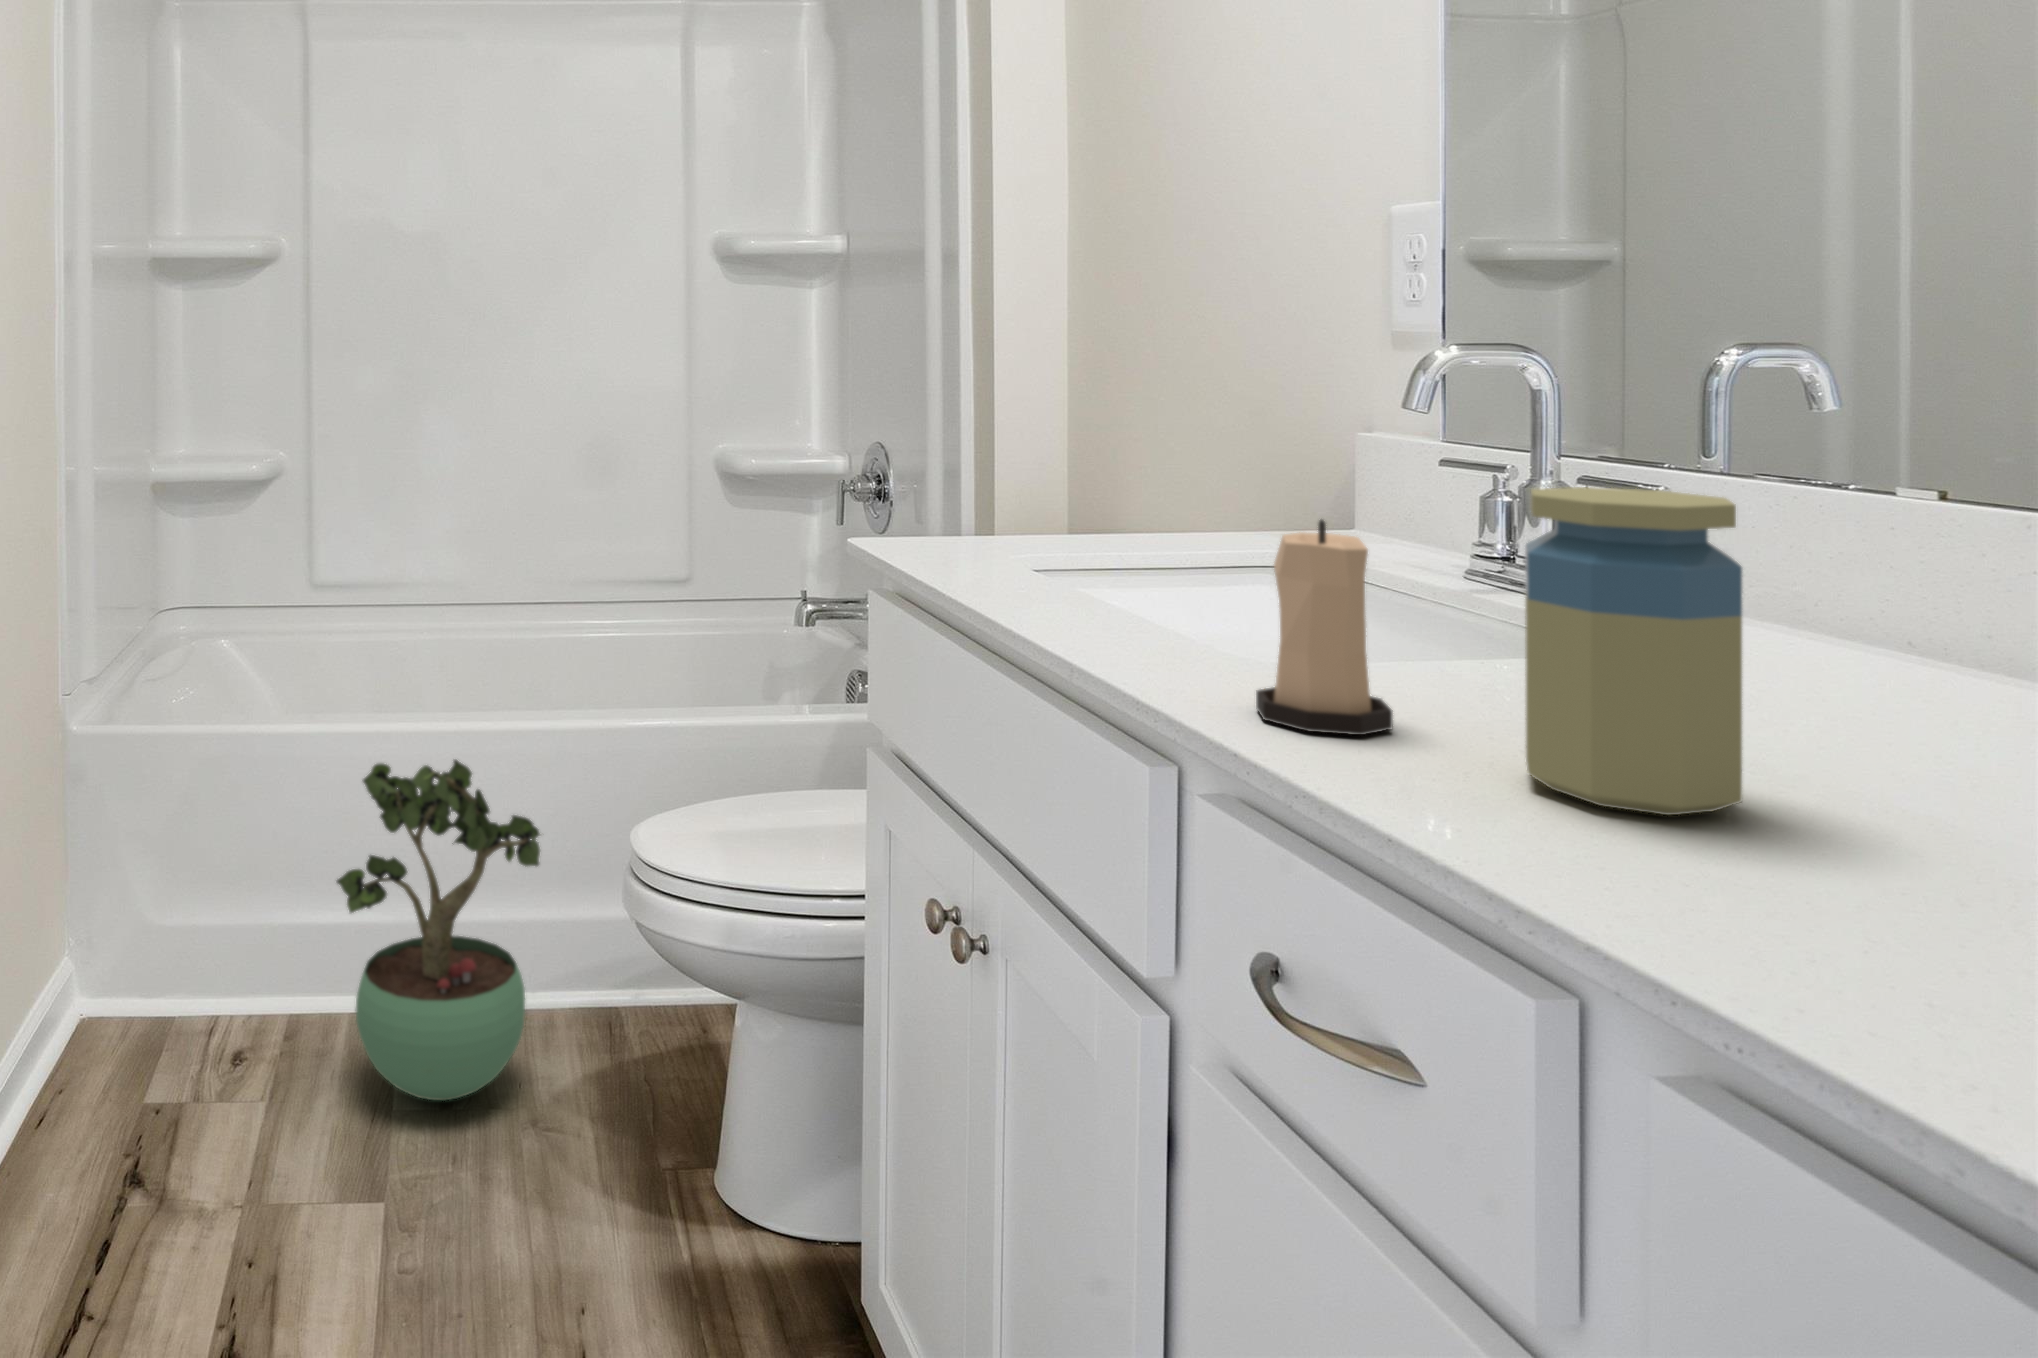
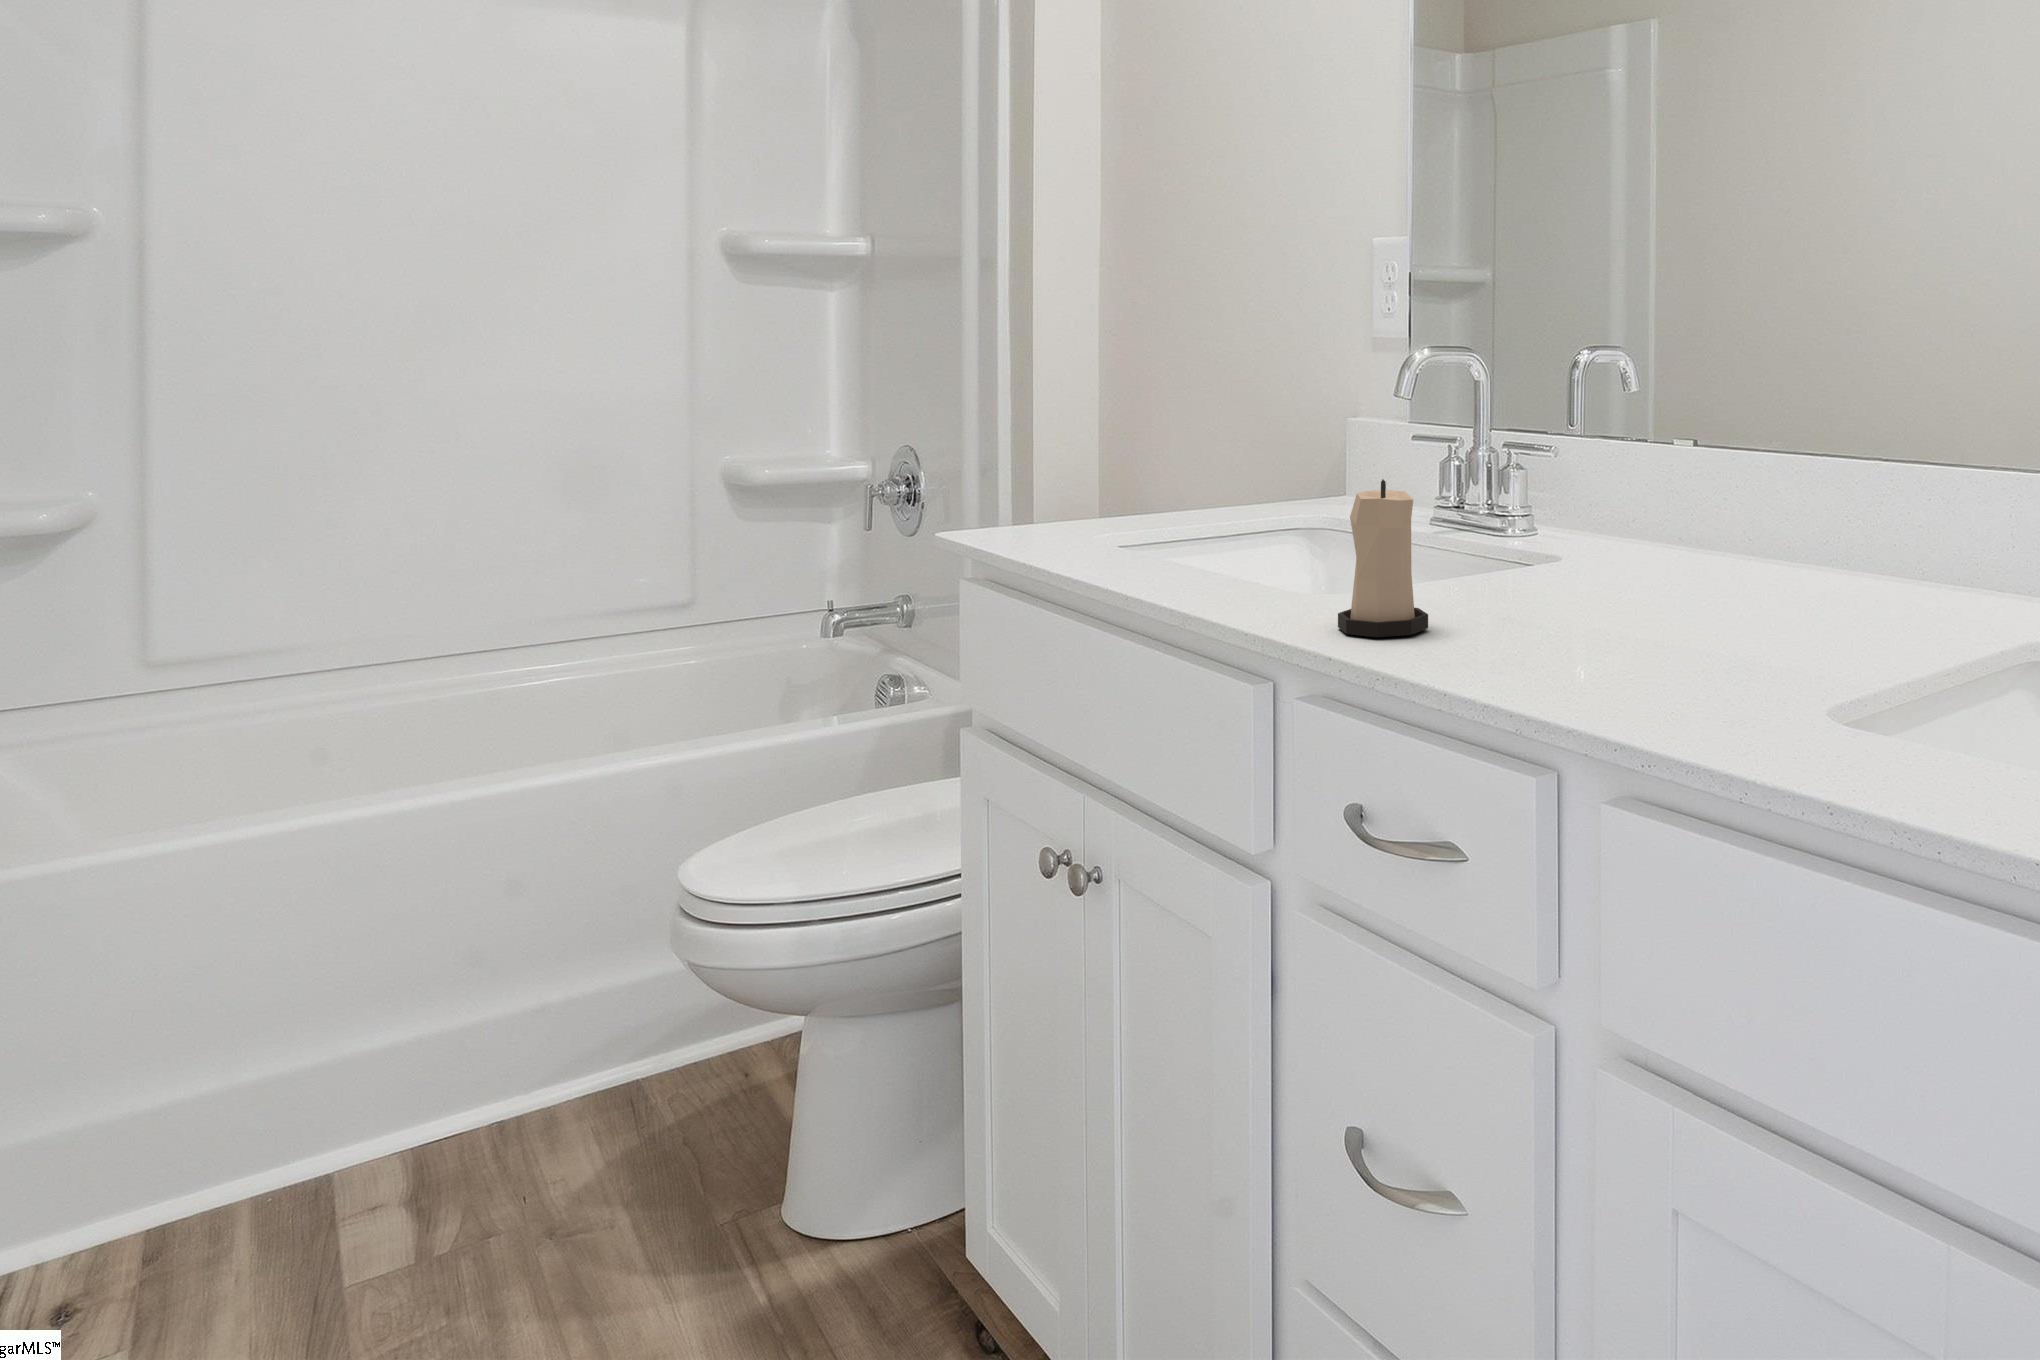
jar: present [1525,487,1742,815] -> none [1512,446,1629,656]
potted plant: present [337,760,540,1101] -> none [243,834,558,1247]

